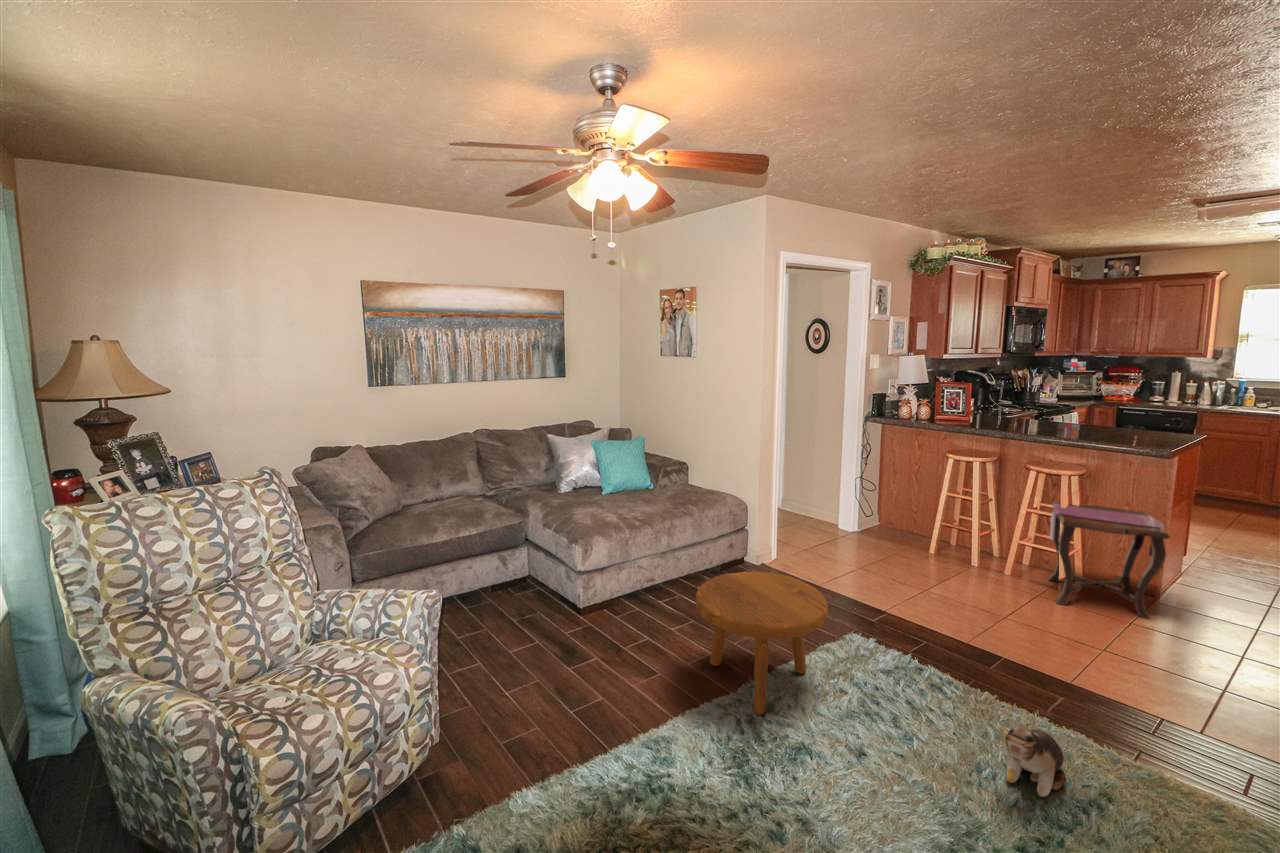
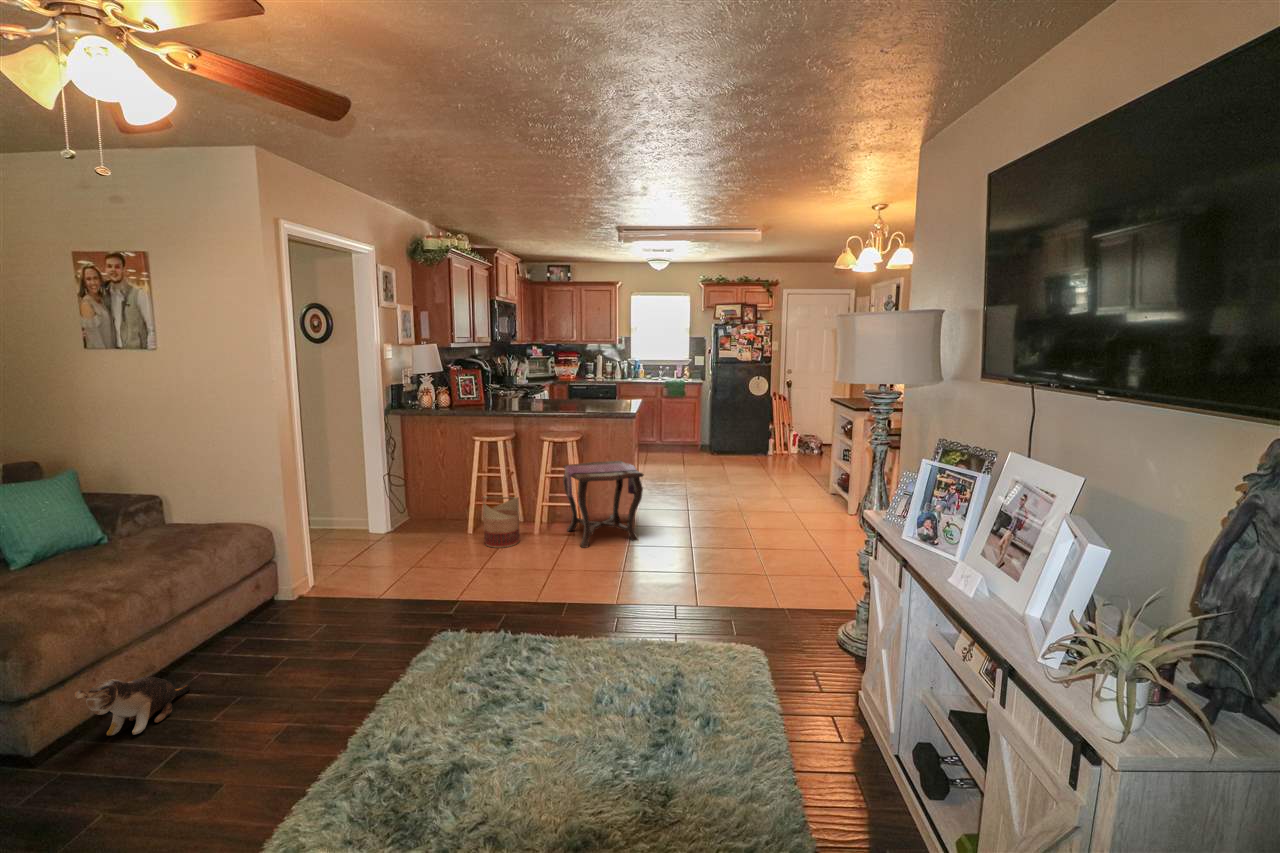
basket: none [940,517,985,576] -> present [483,497,520,548]
footstool: present [696,571,828,715] -> none [268,593,440,763]
plush toy: present [999,726,1066,797] -> present [74,676,191,736]

